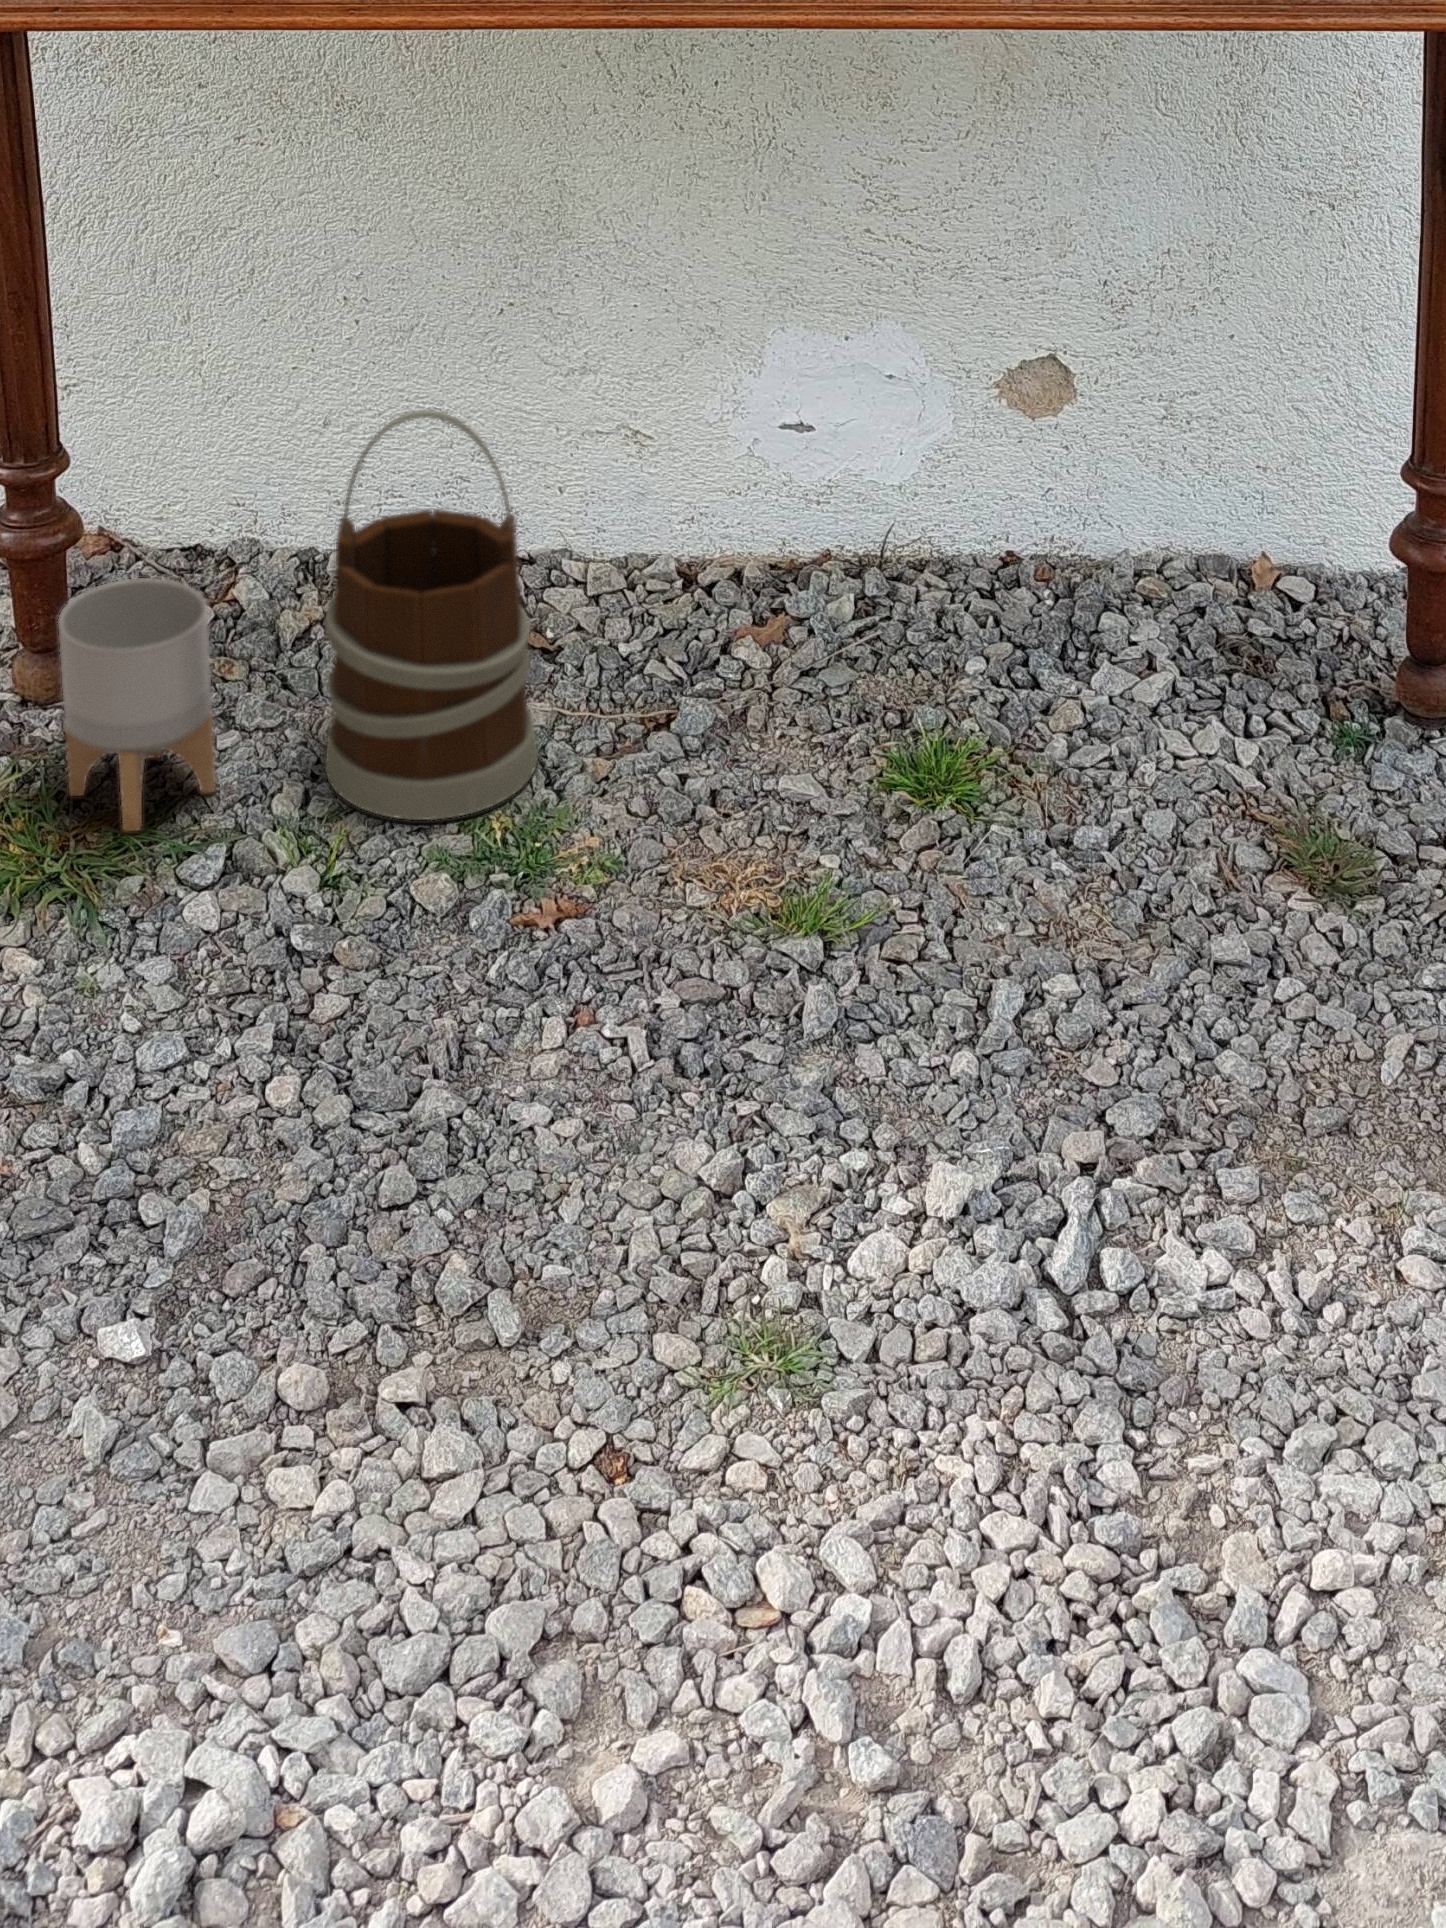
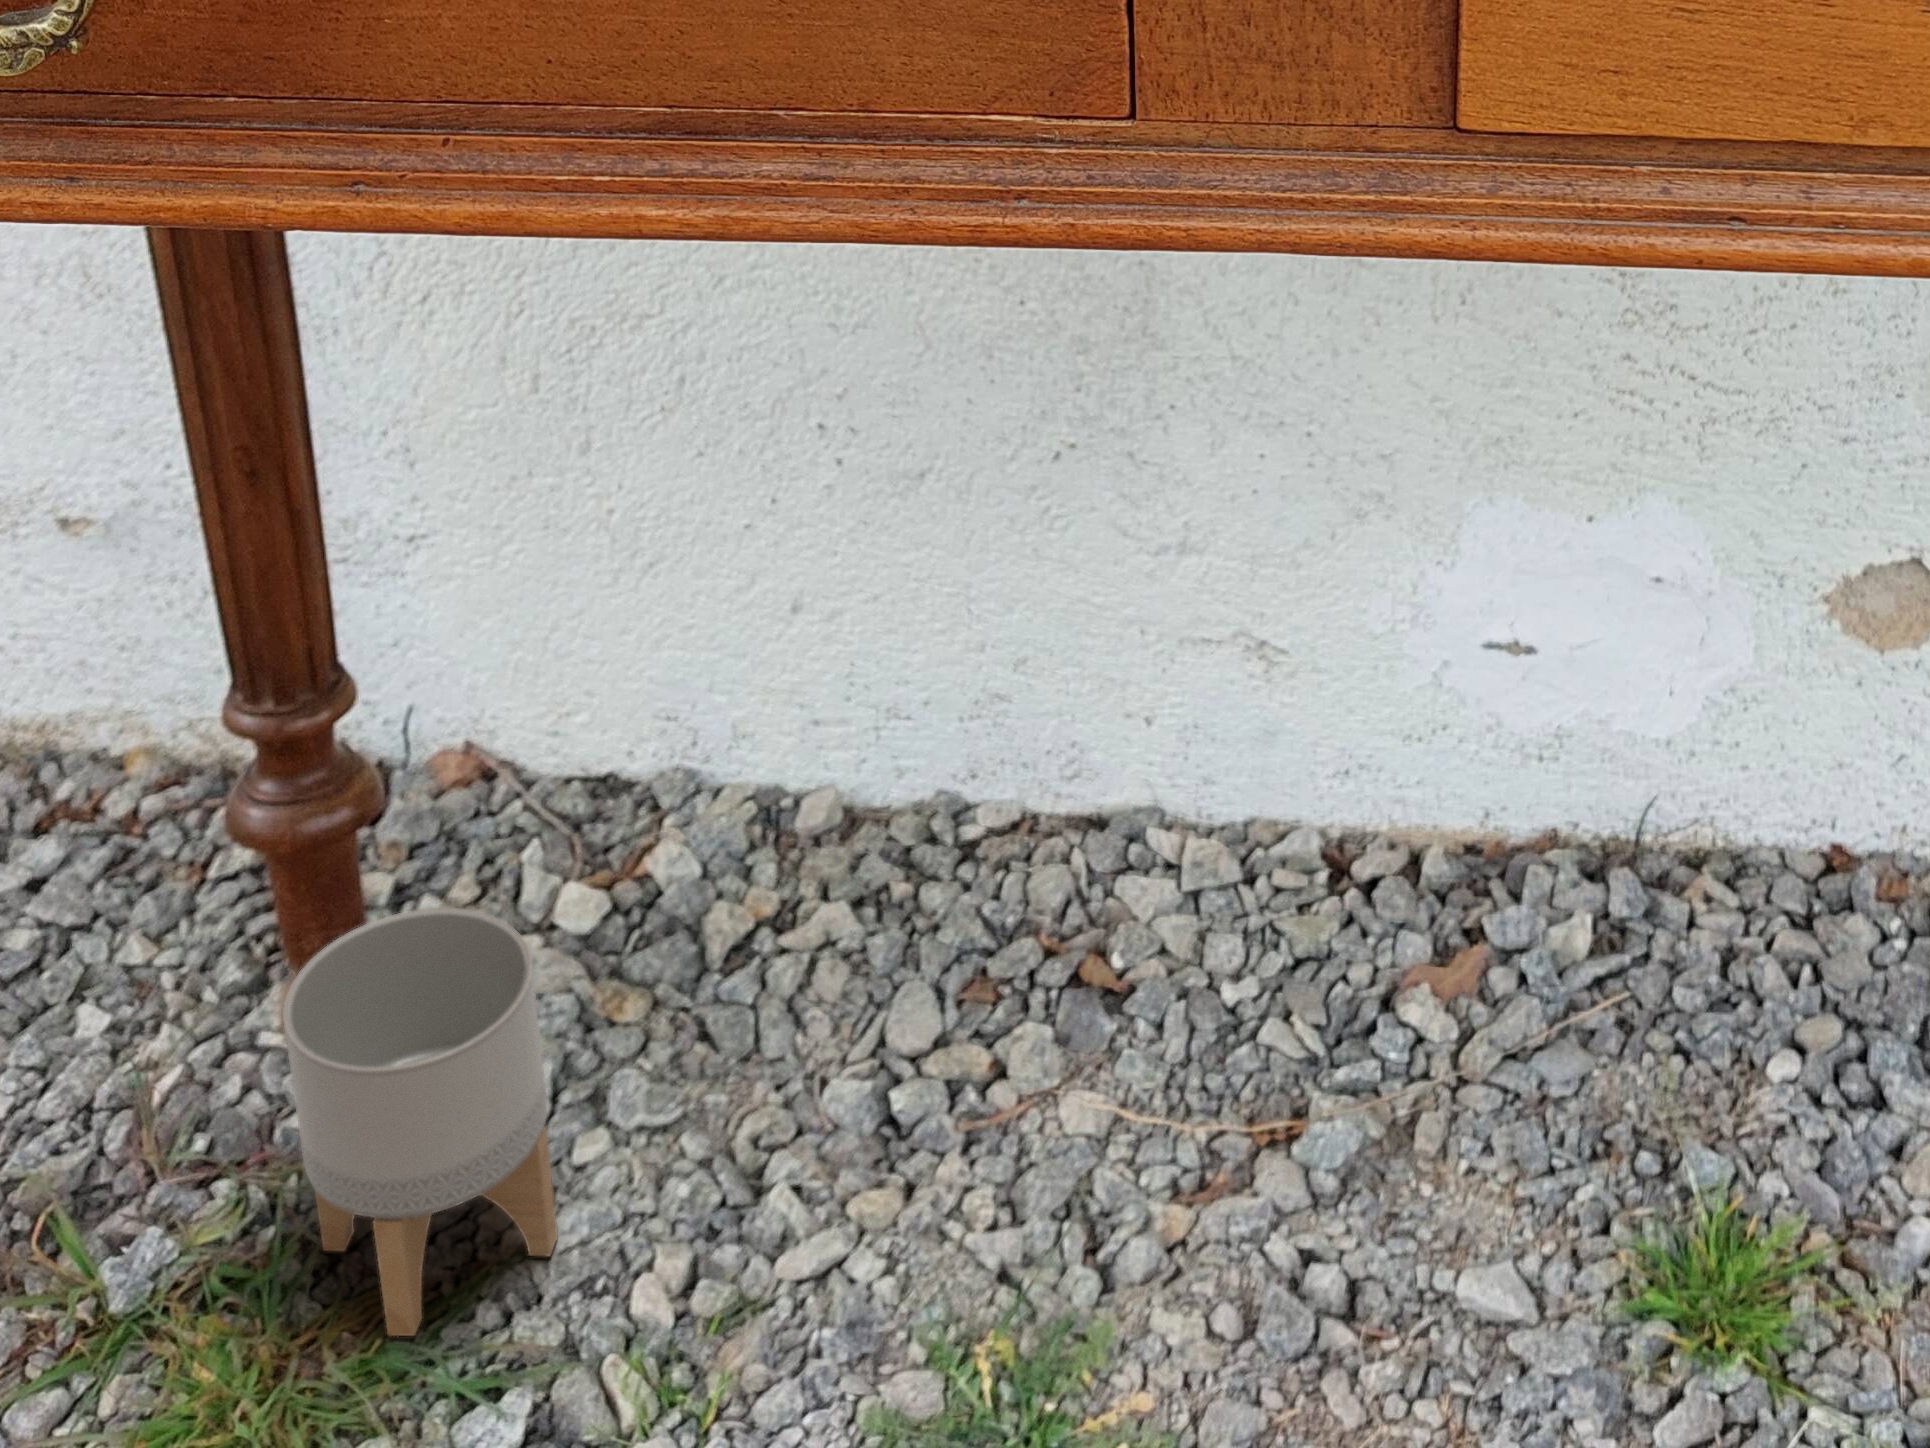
wooden bucket: present [325,410,538,820] -> none [726,678,1077,1338]

